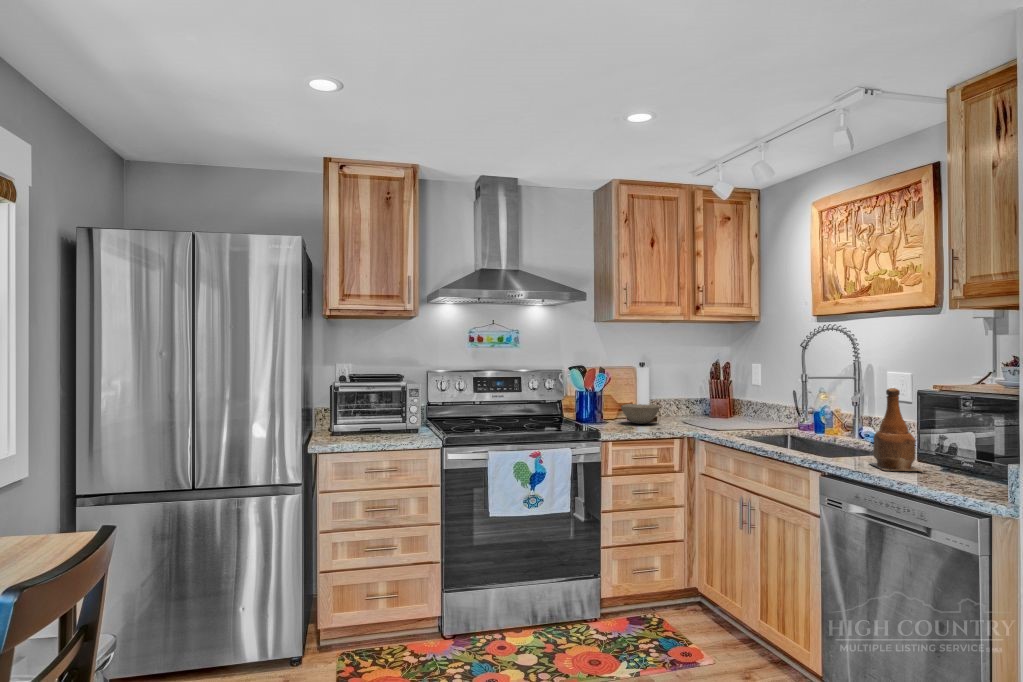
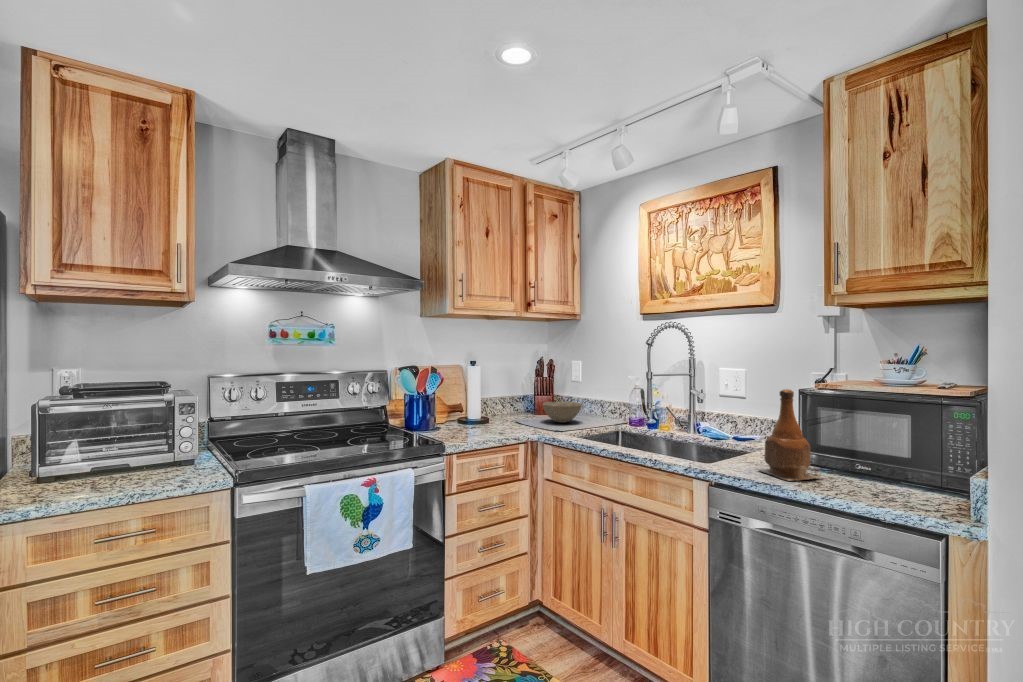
bowl: present [621,404,660,424] -> present [542,402,582,423]

